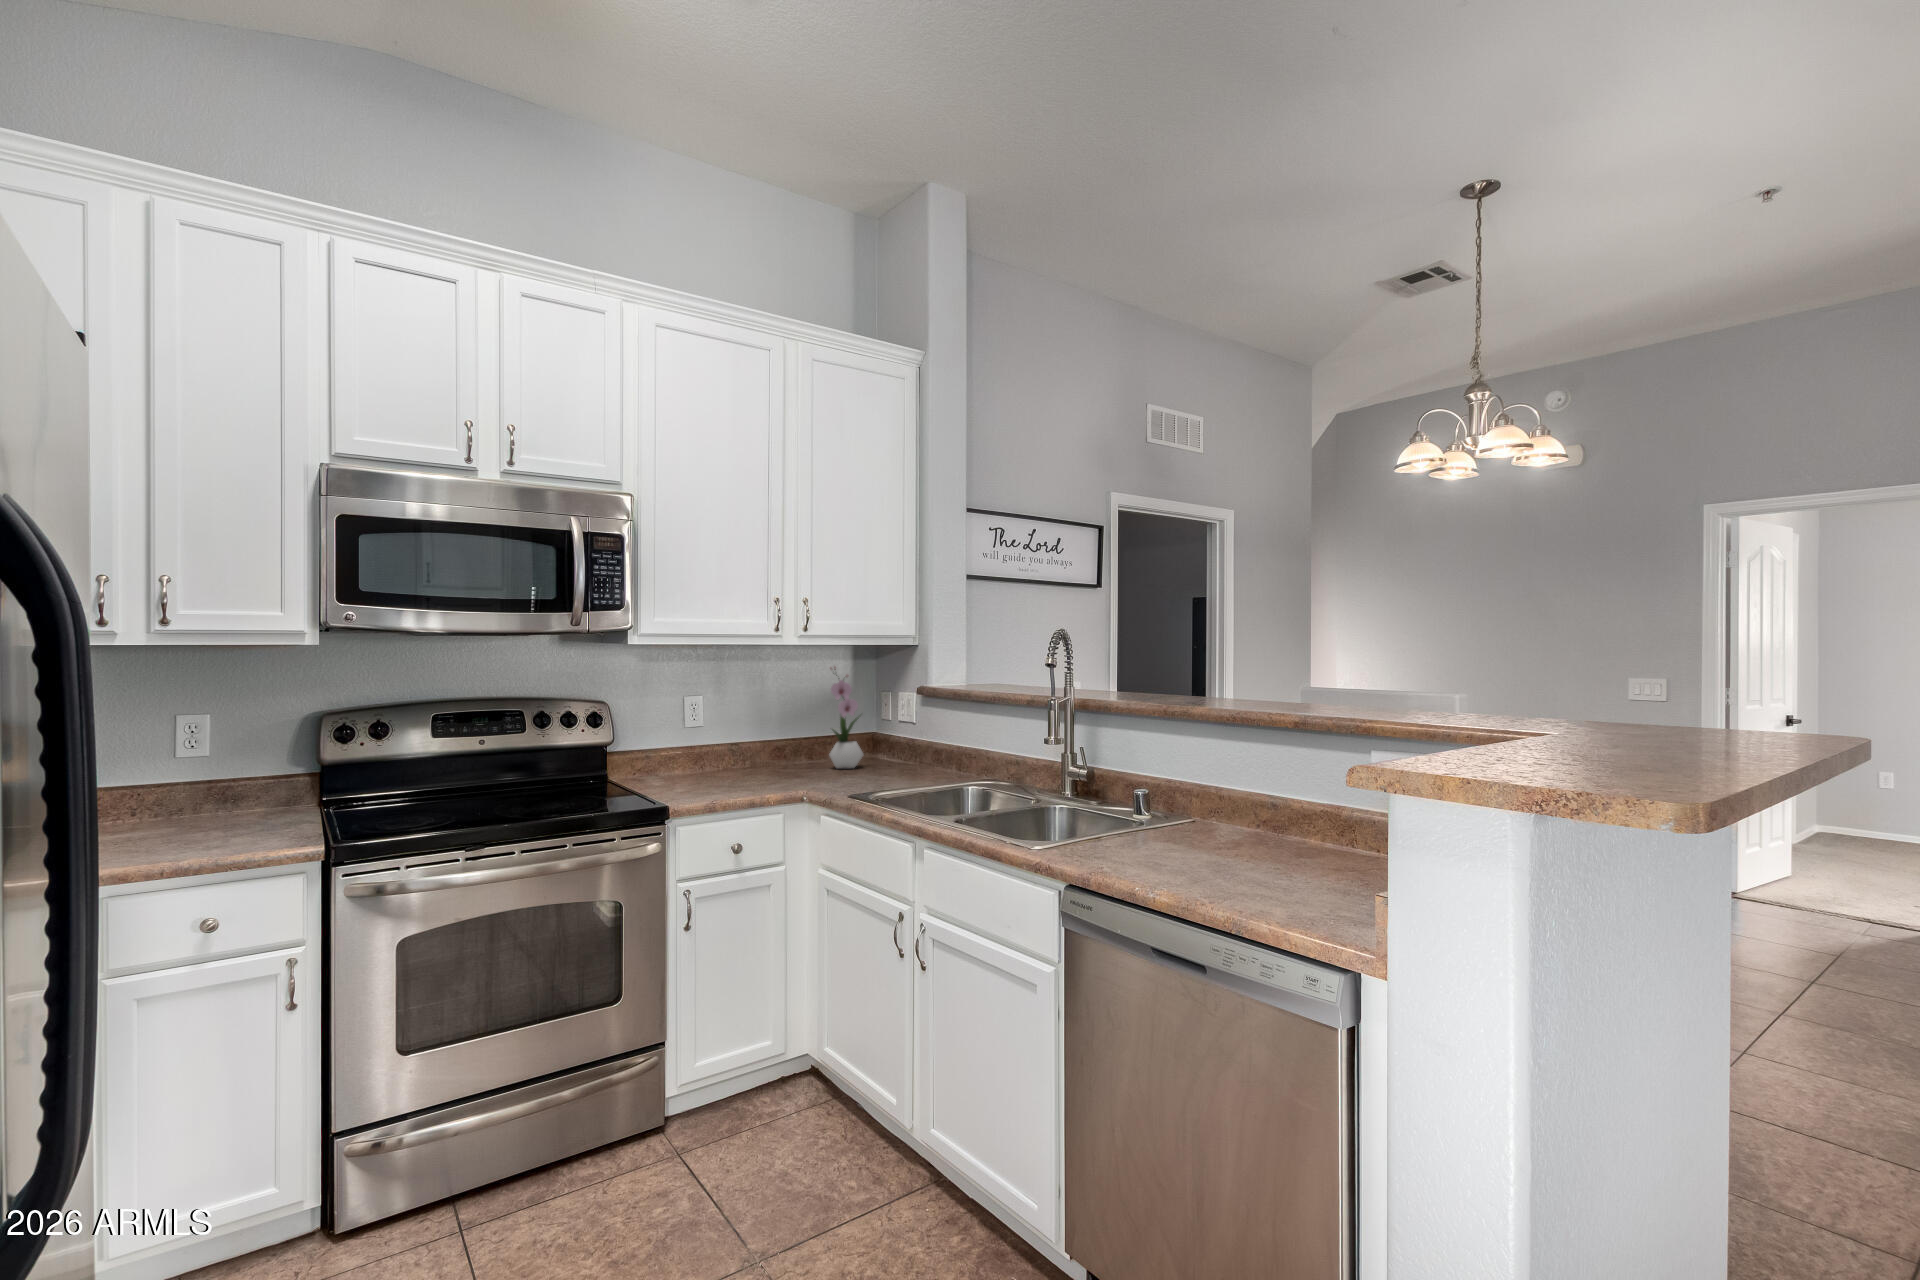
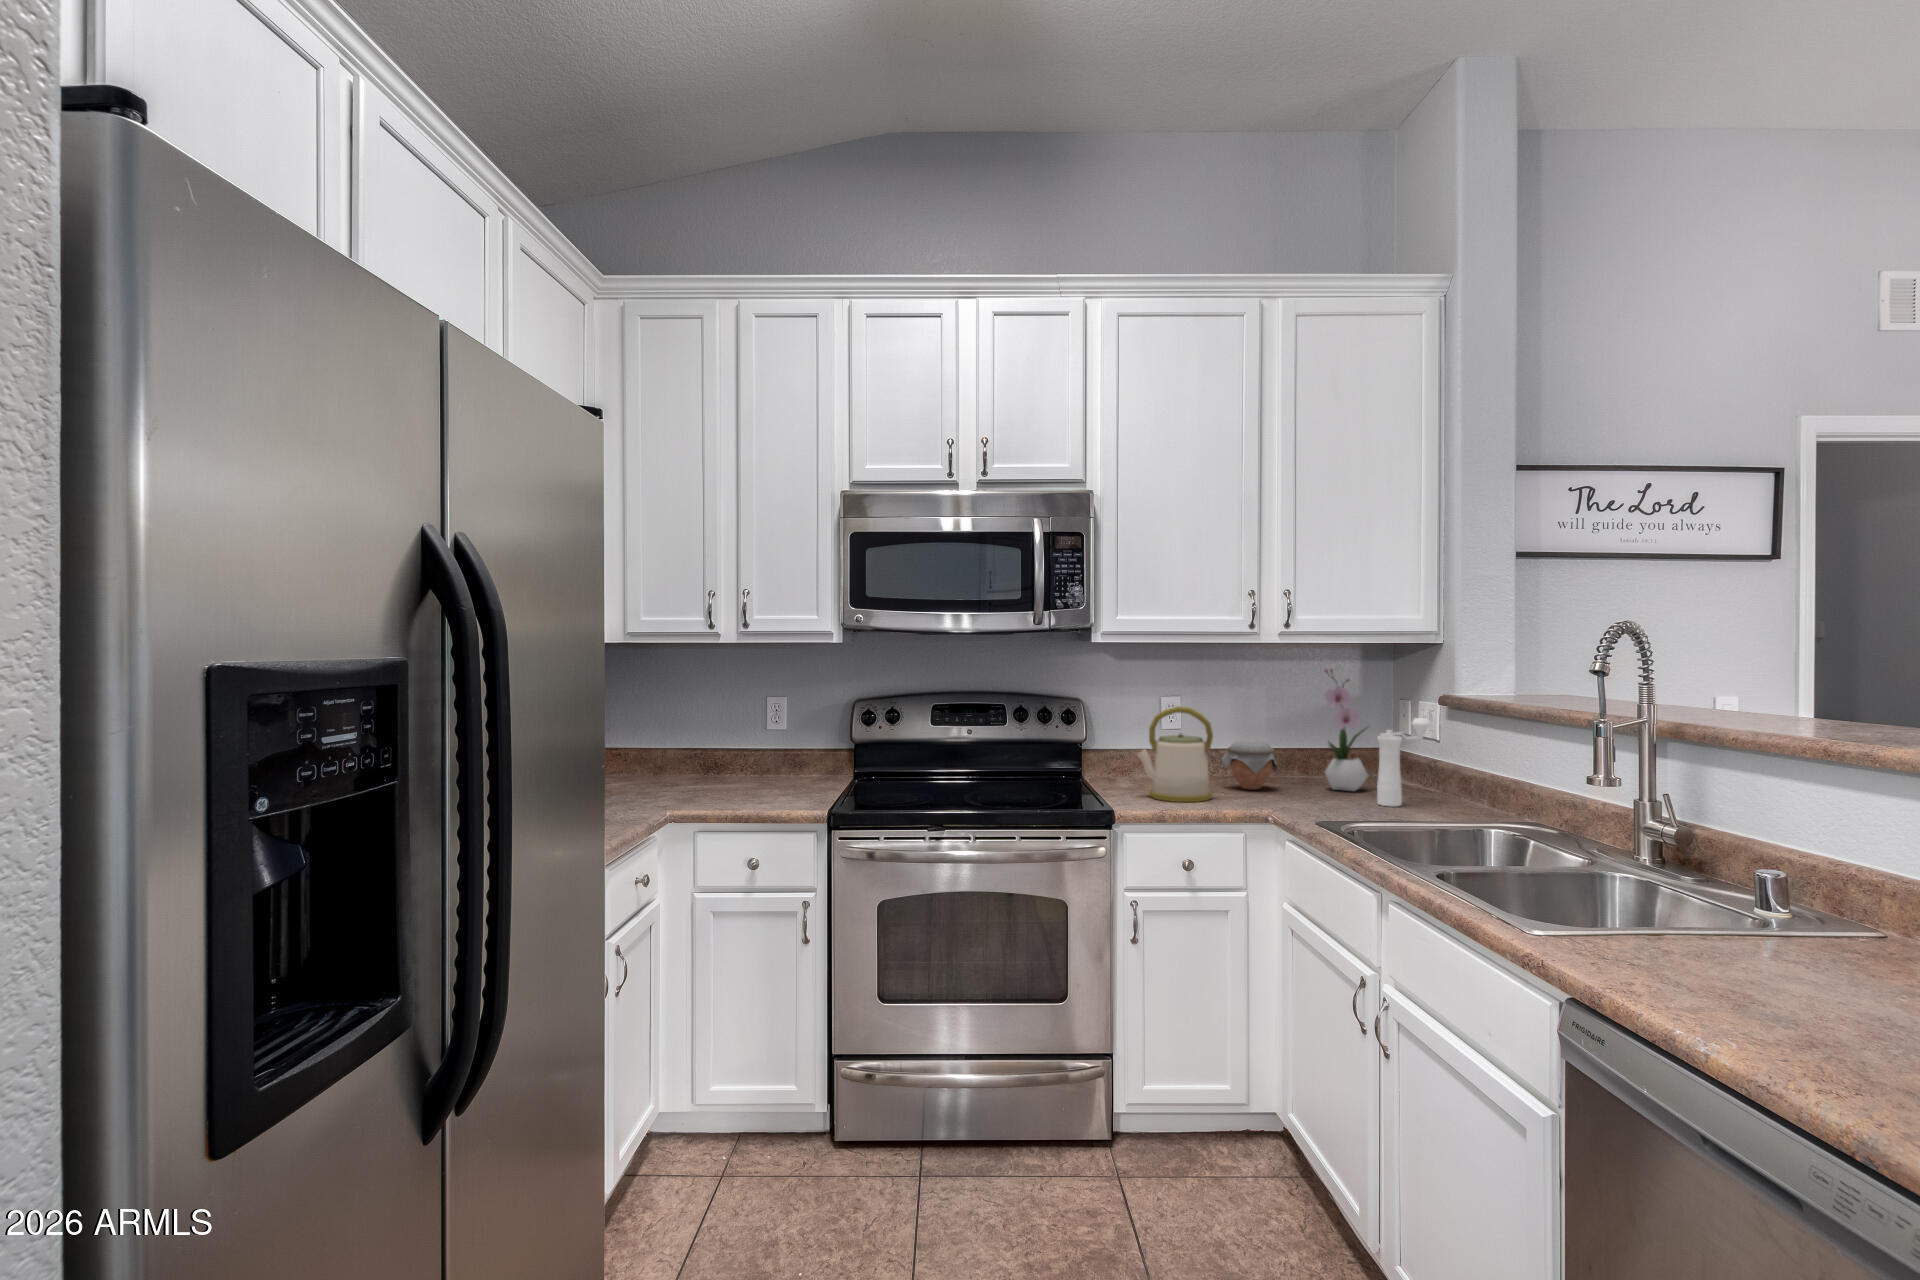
kettle: none [673,704,745,792] -> present [1138,706,1213,802]
pepper mill: none [878,704,914,777] -> present [1377,718,1430,807]
jar: none [744,732,793,775] -> present [1222,741,1277,790]

